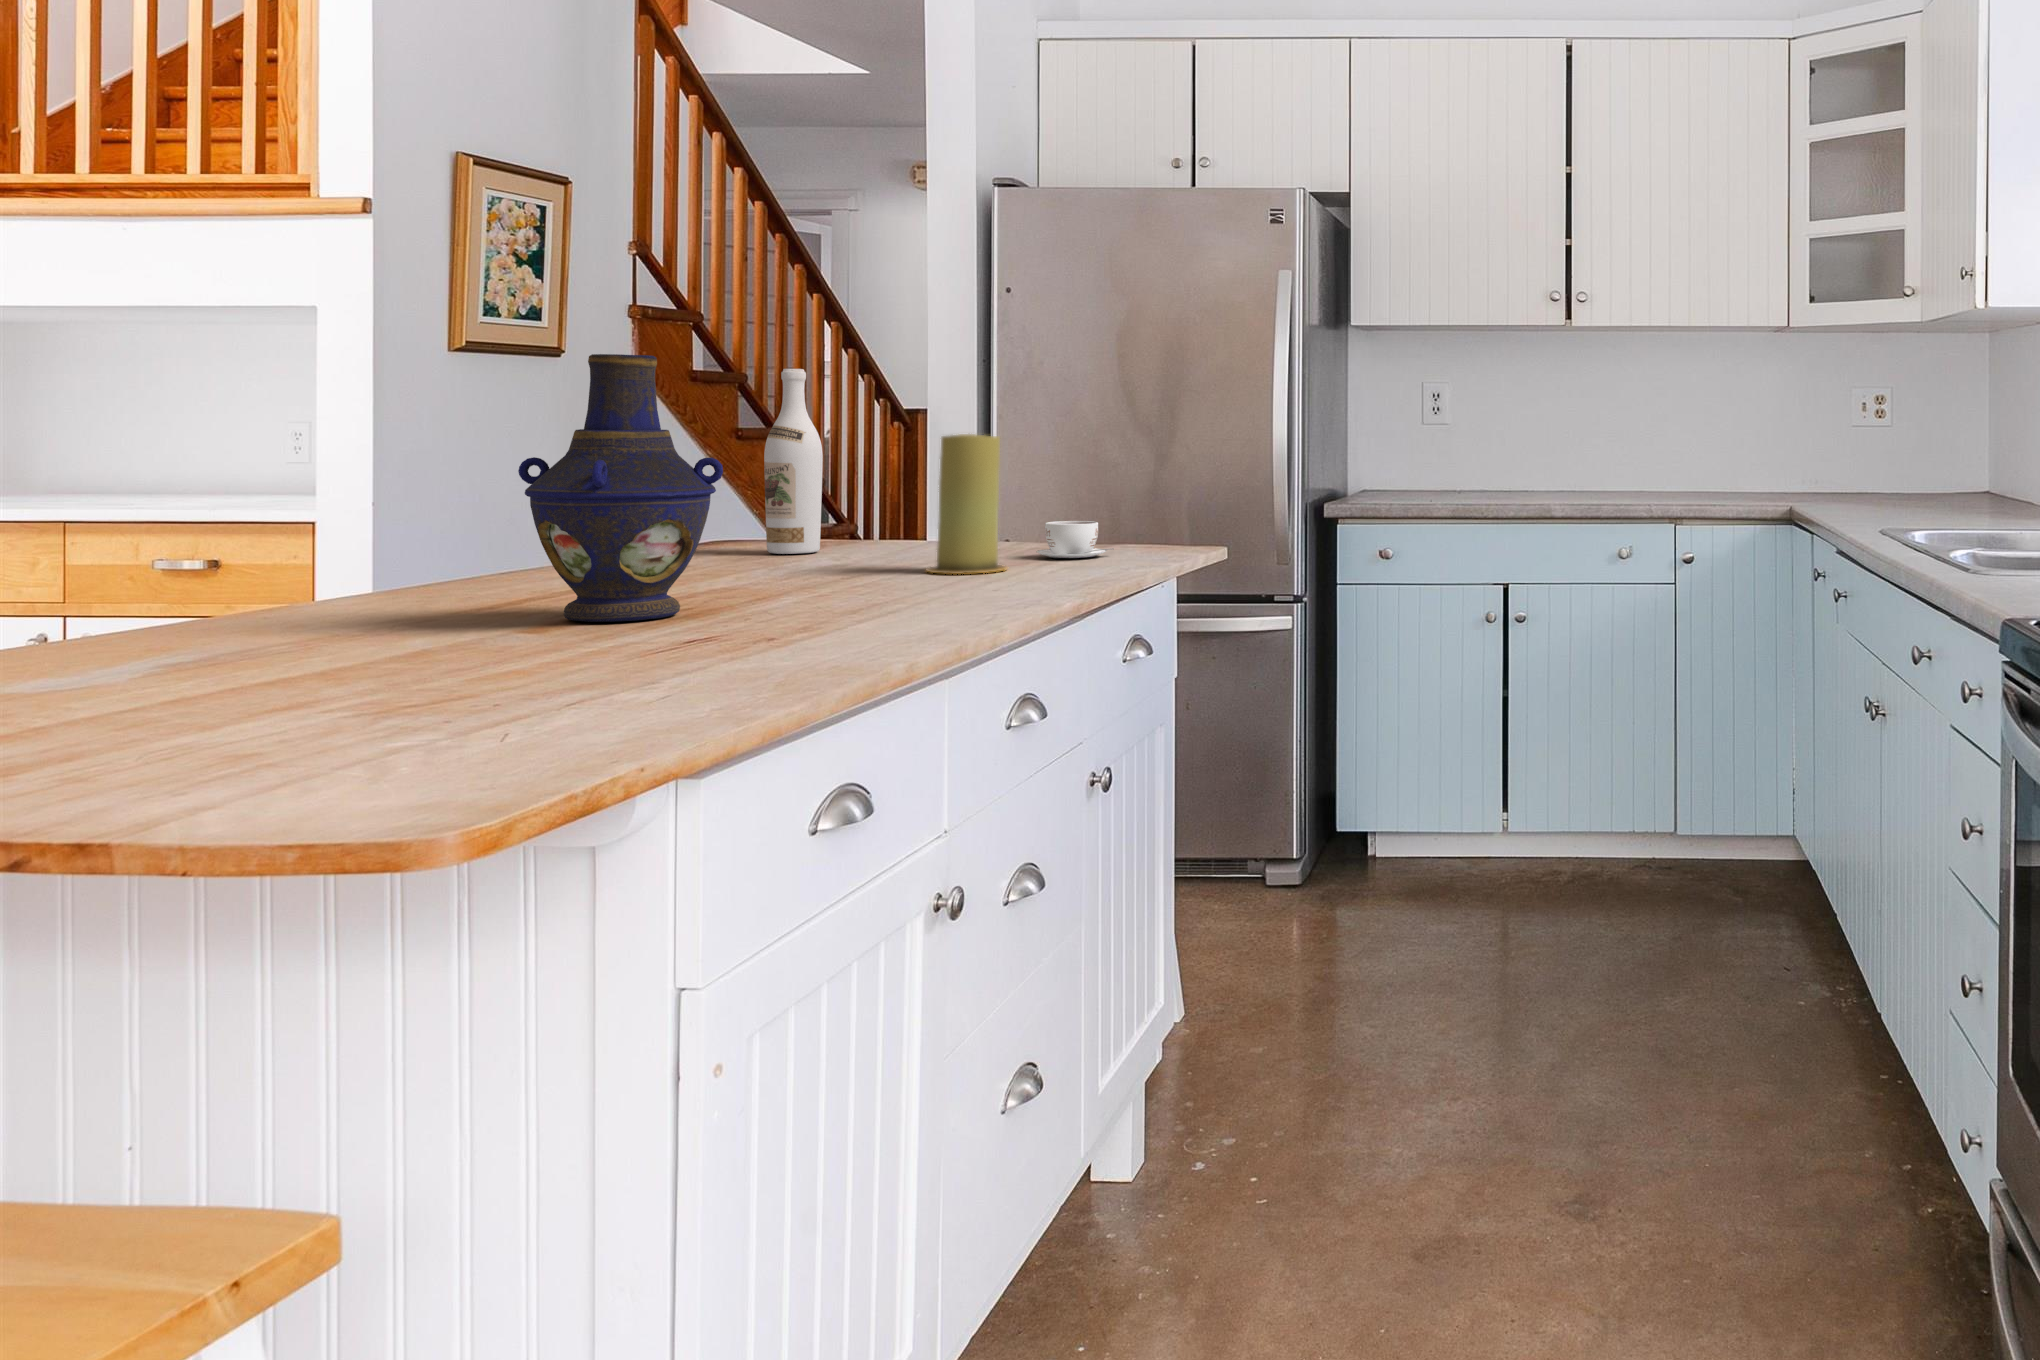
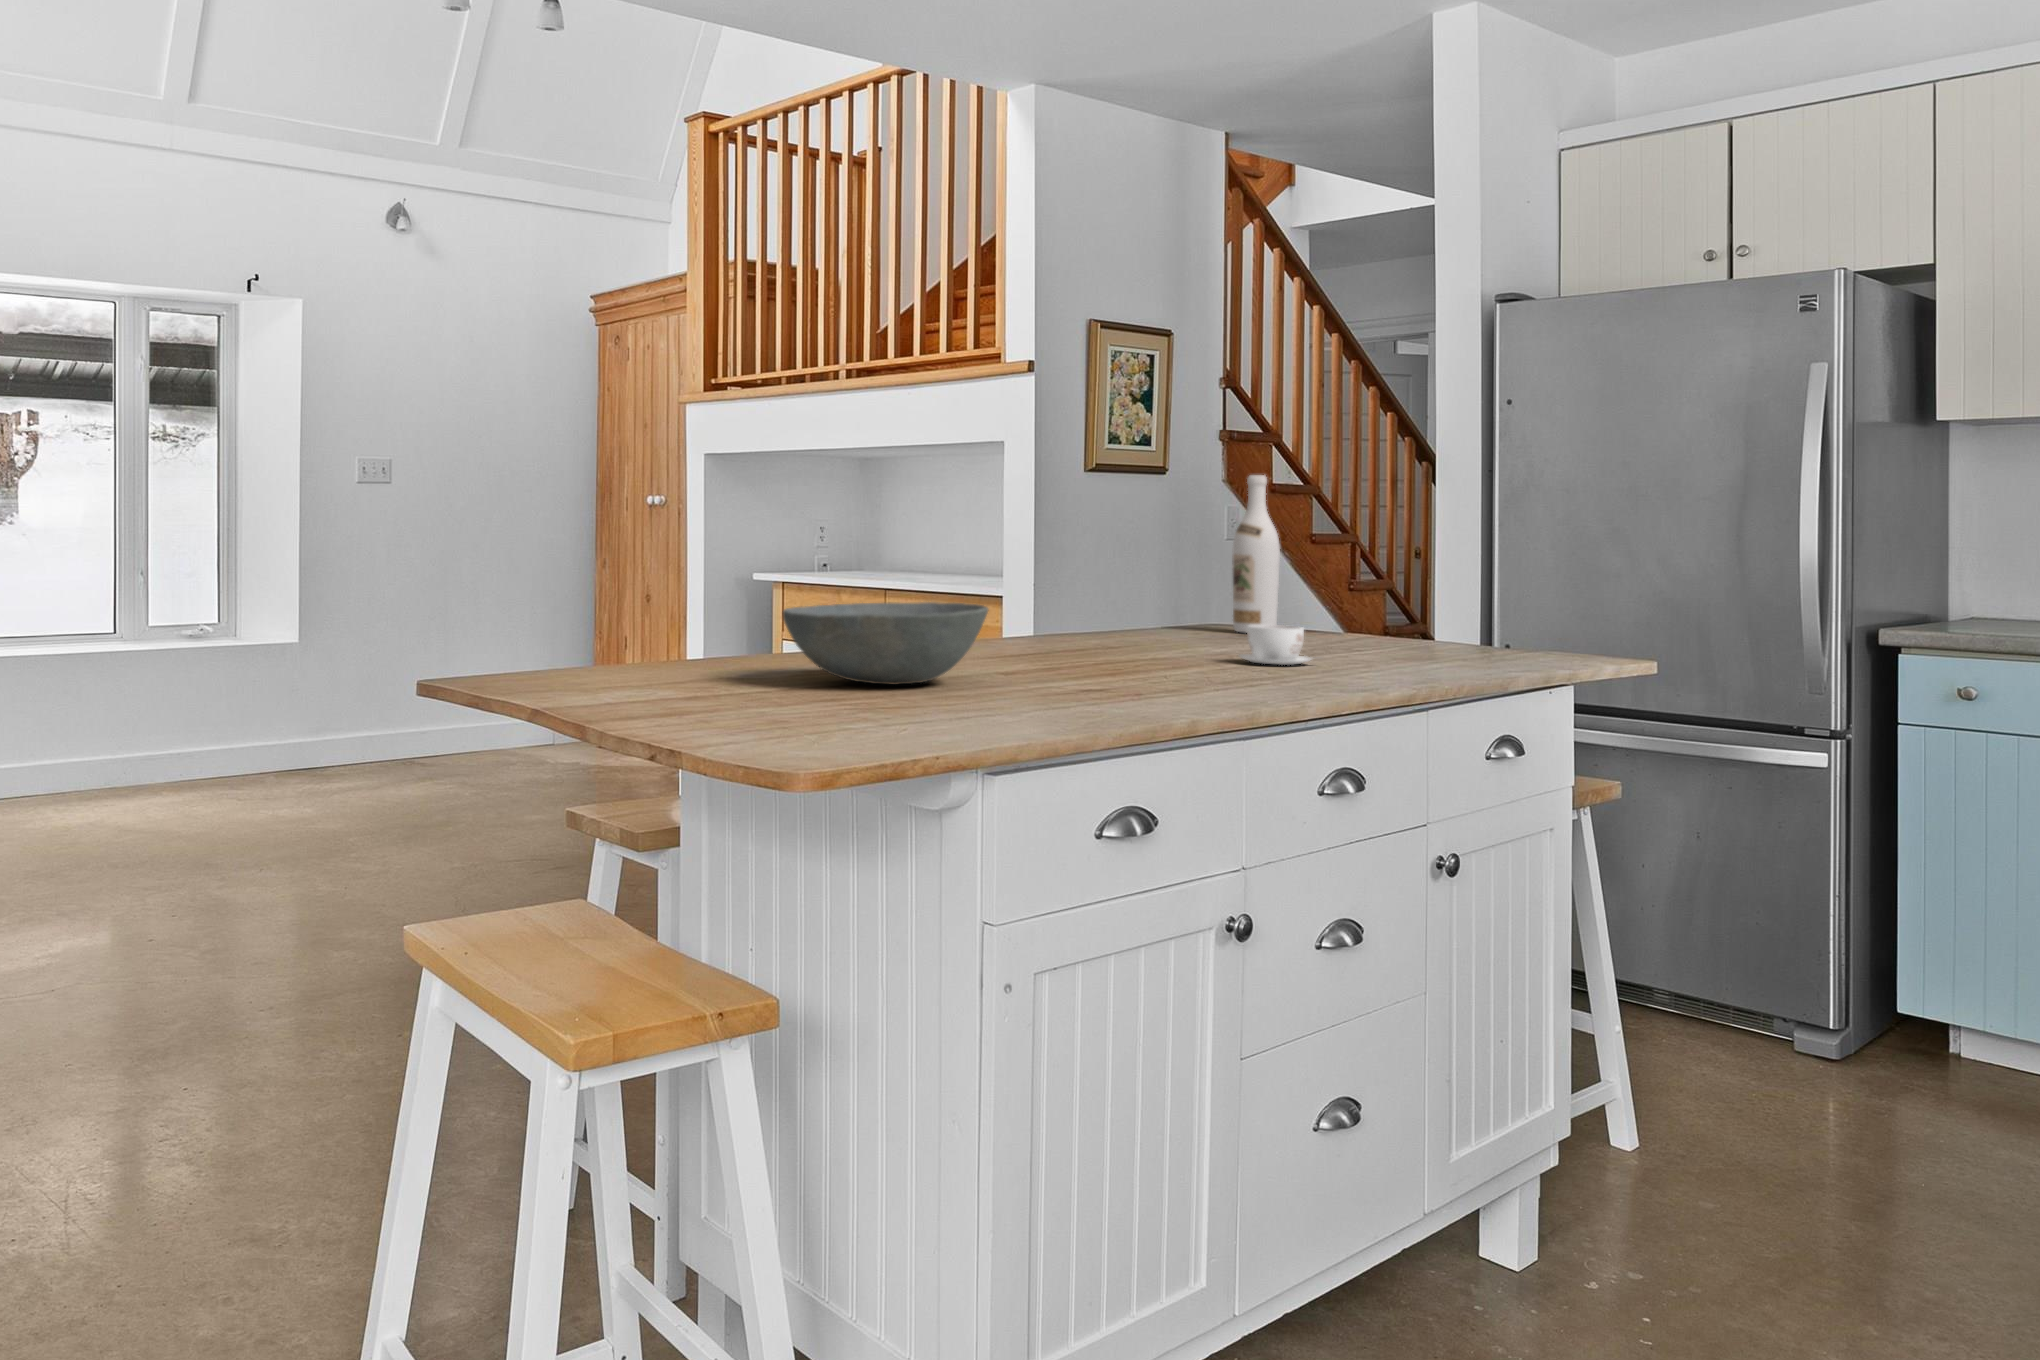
vase: present [518,354,723,622] -> none [1001,460,1132,665]
candle: present [927,434,1007,574] -> none [1332,530,1409,657]
coffee cup: present [1036,521,1113,558] -> present [1239,625,1314,665]
bowl: none [207,554,576,684] -> present [782,602,988,685]

